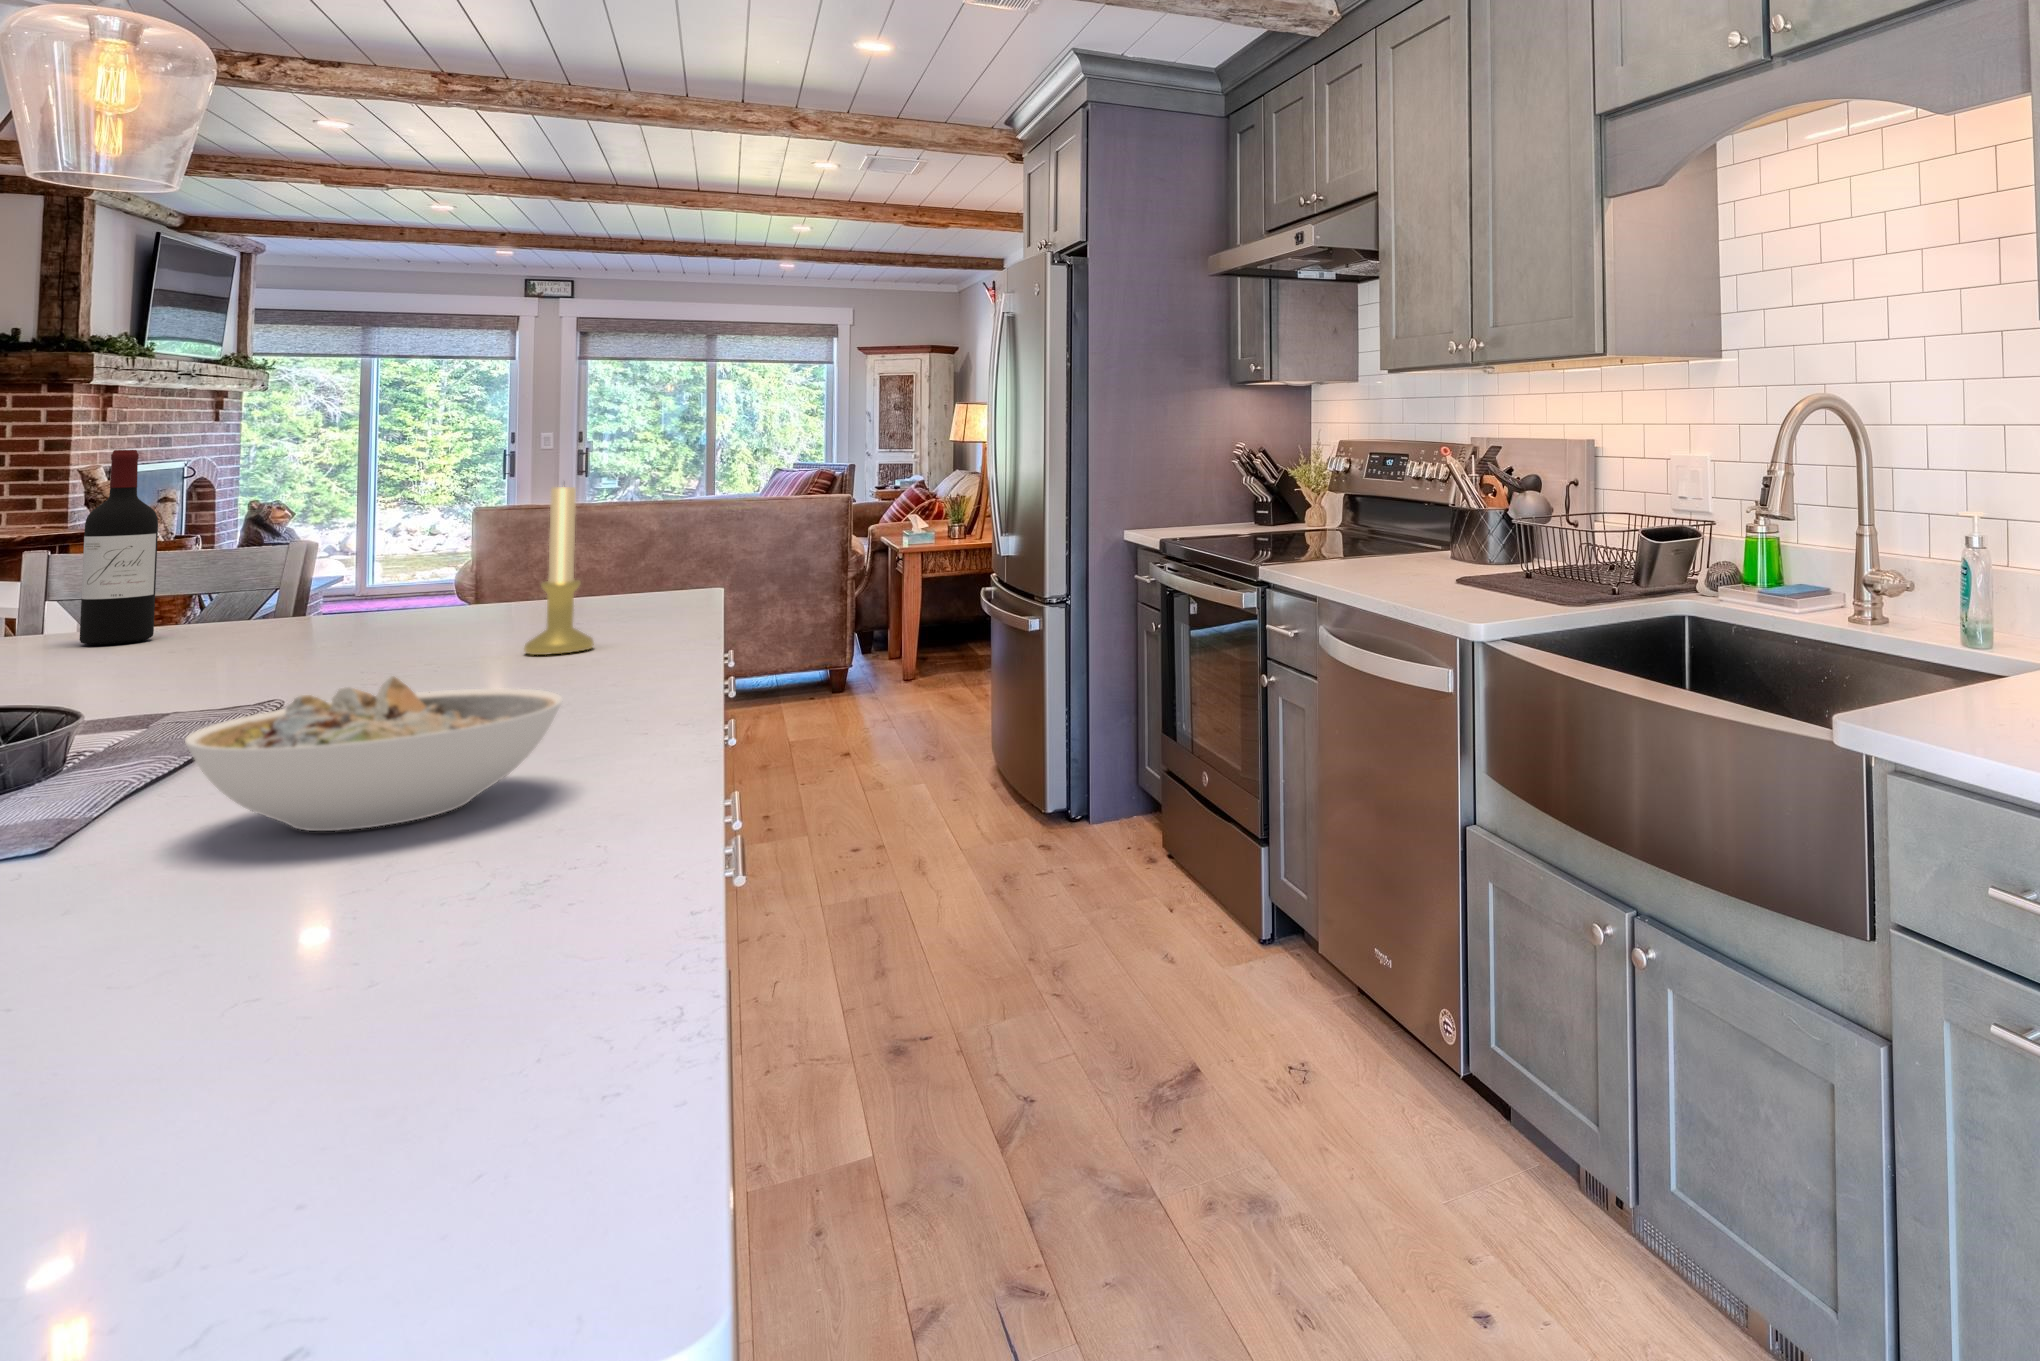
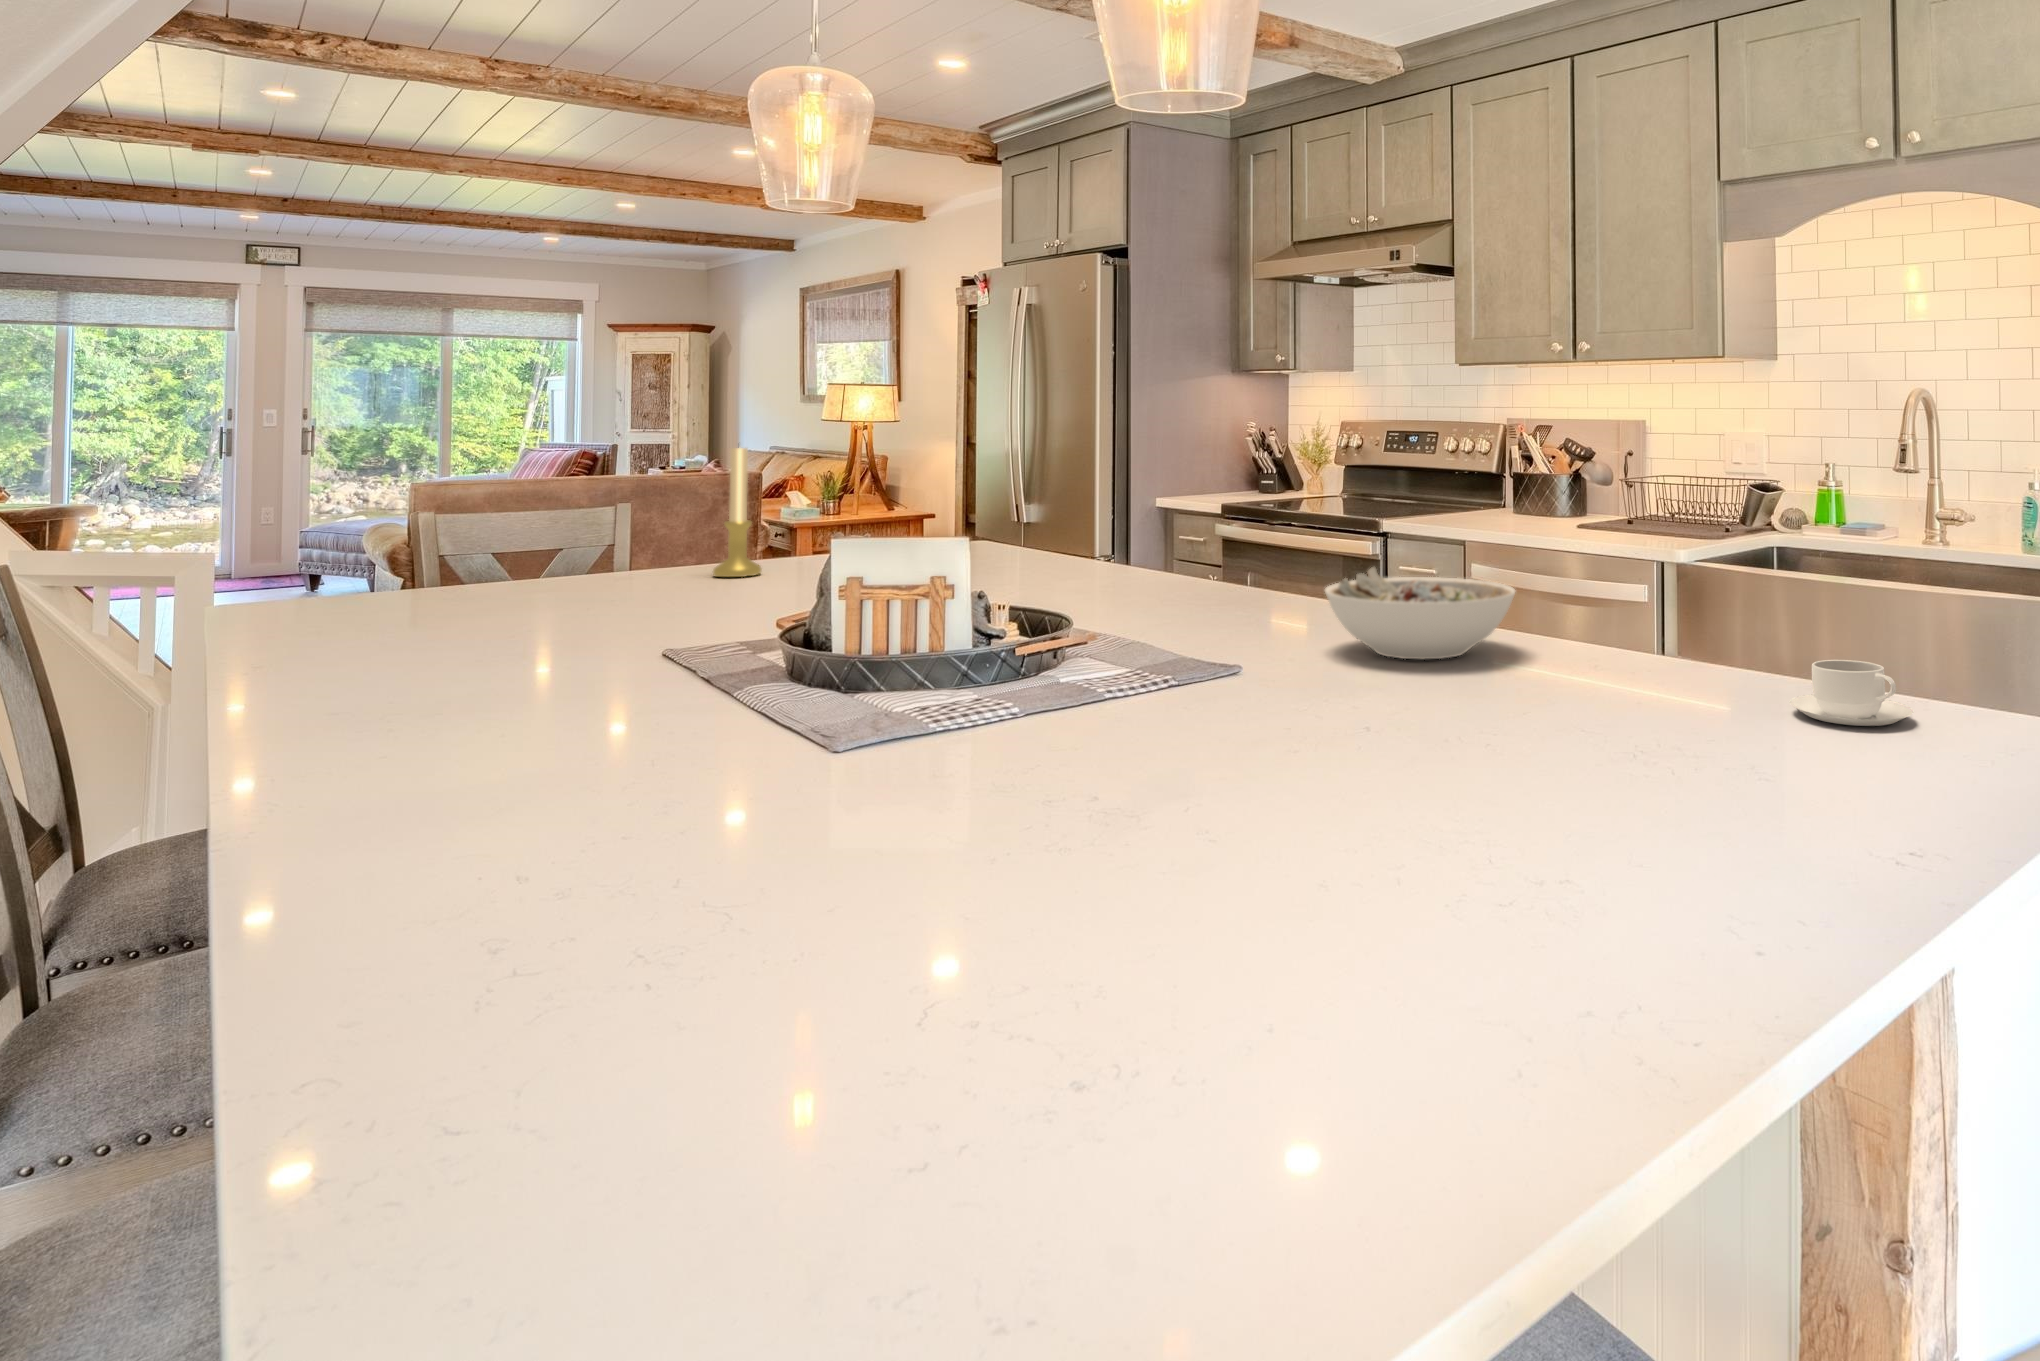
wine bottle: present [80,450,158,645] -> none [625,417,675,581]
candle holder: present [524,487,594,655] -> present [713,448,762,577]
coffee cup: none [218,913,506,1070] -> present [1789,660,1914,726]

